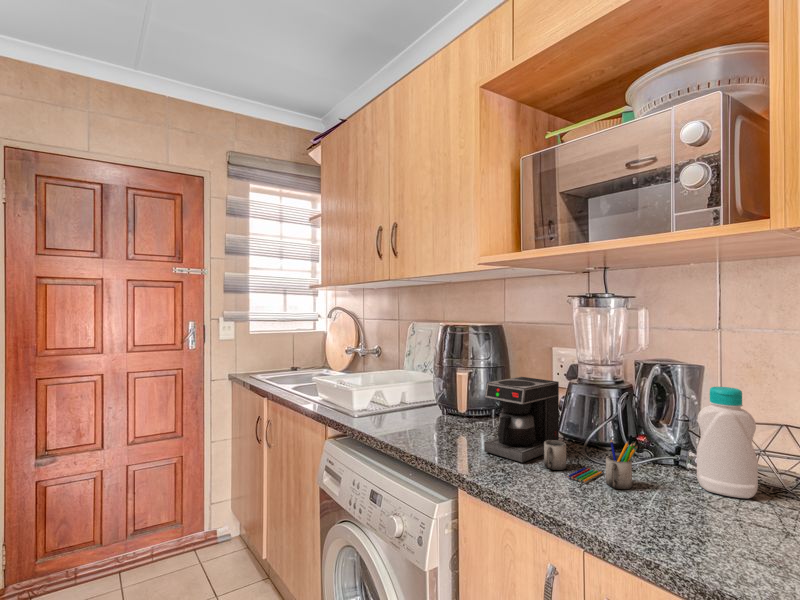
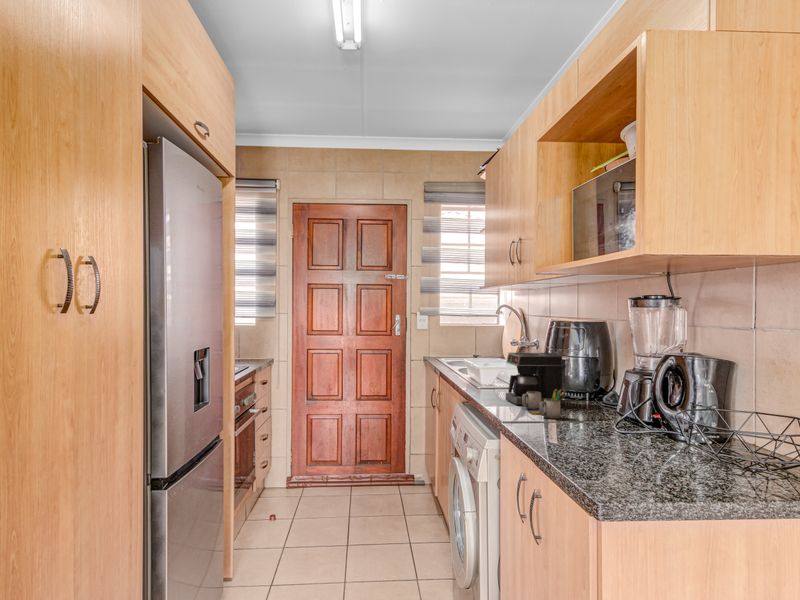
bottle: present [697,387,758,498] -> none [600,355,636,430]

